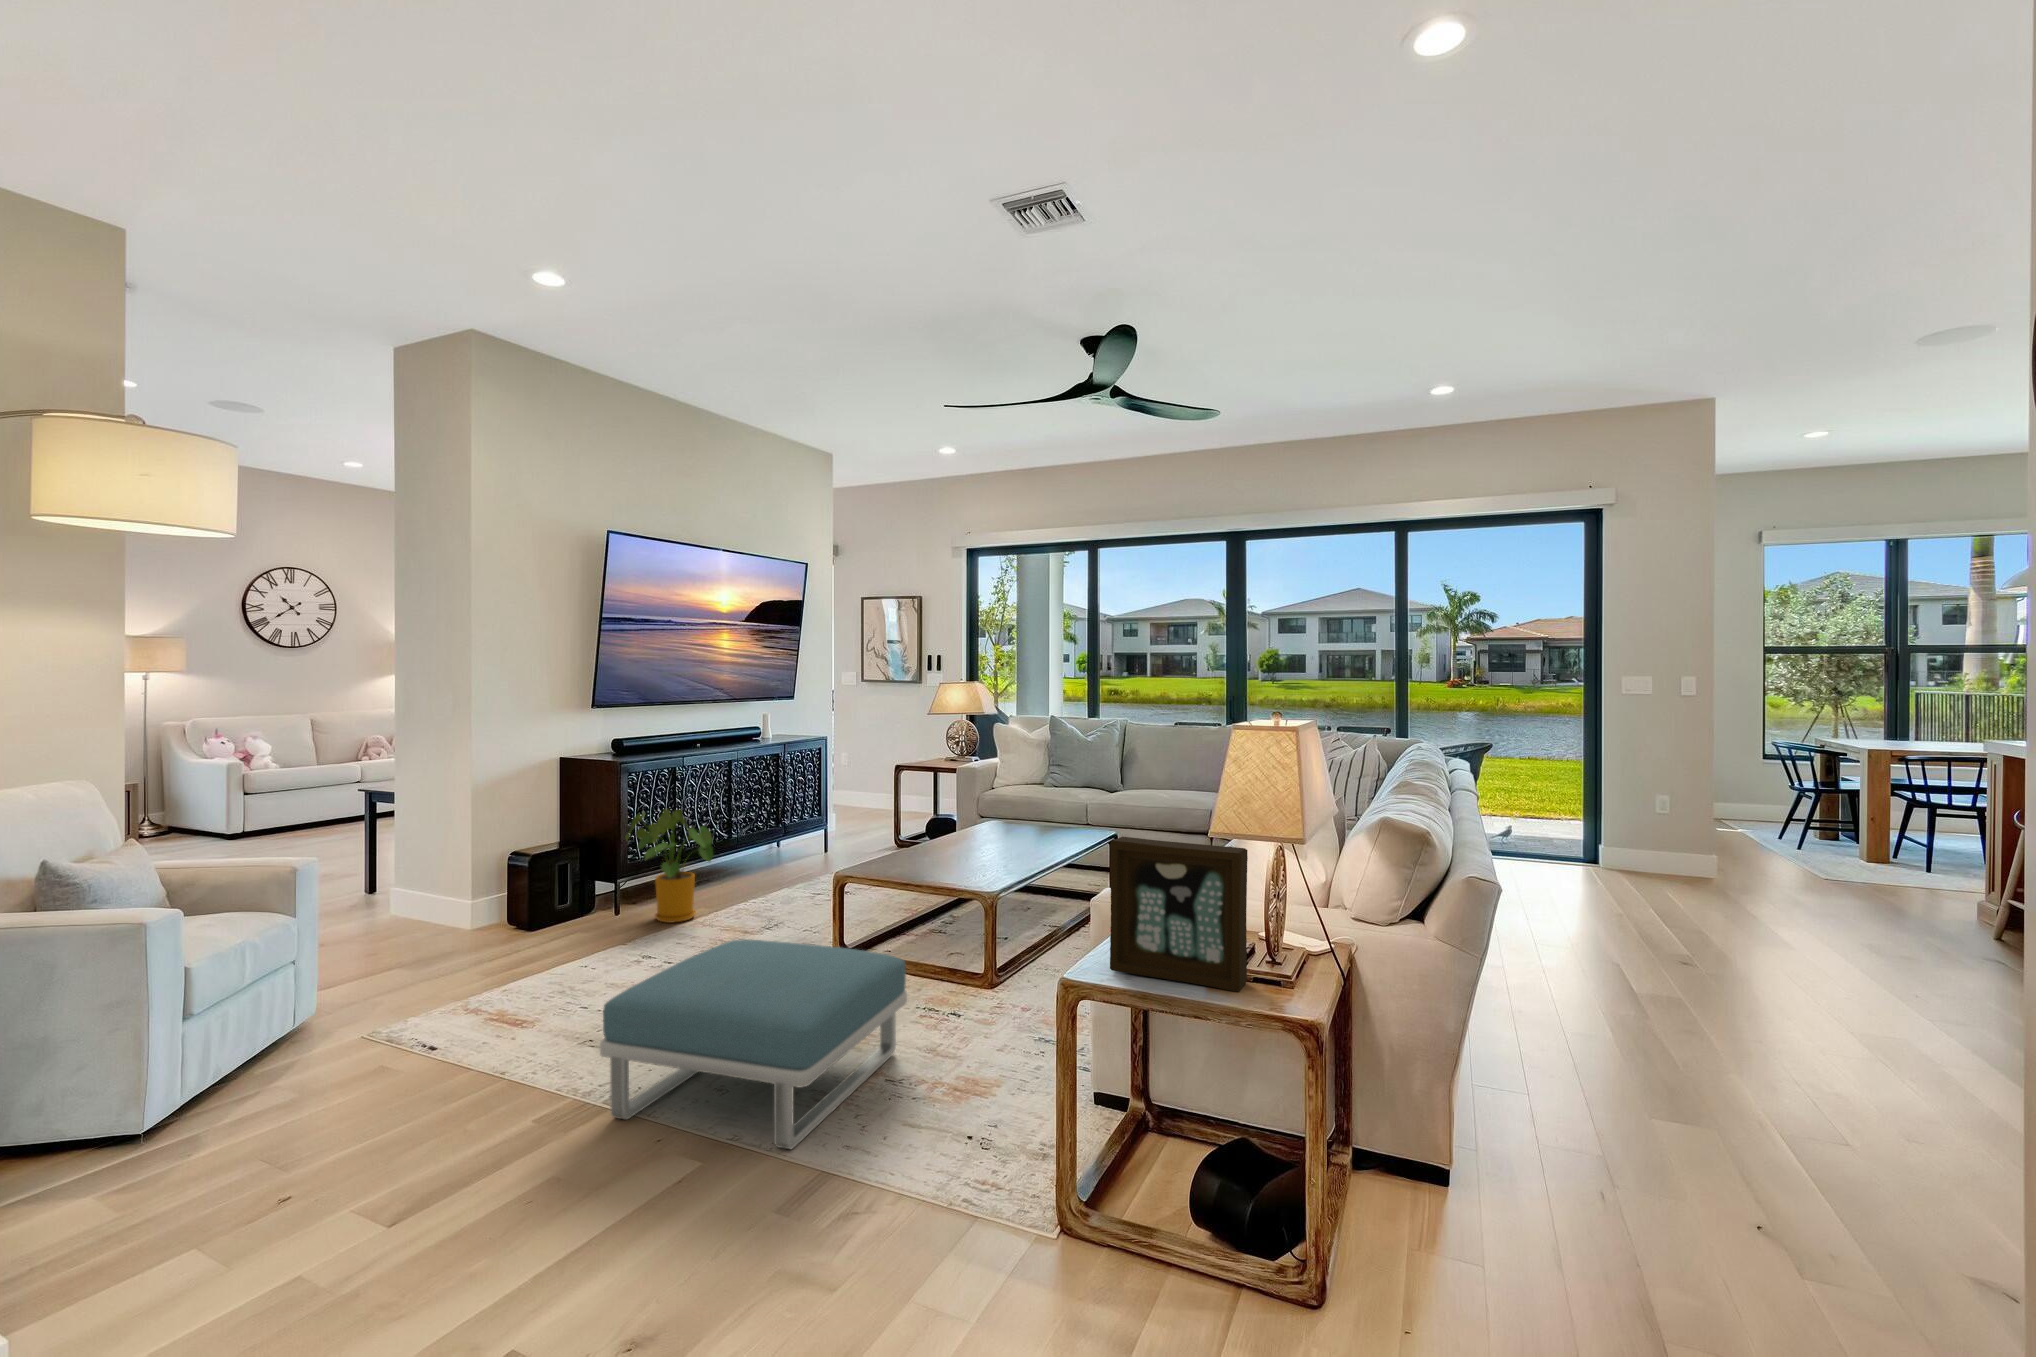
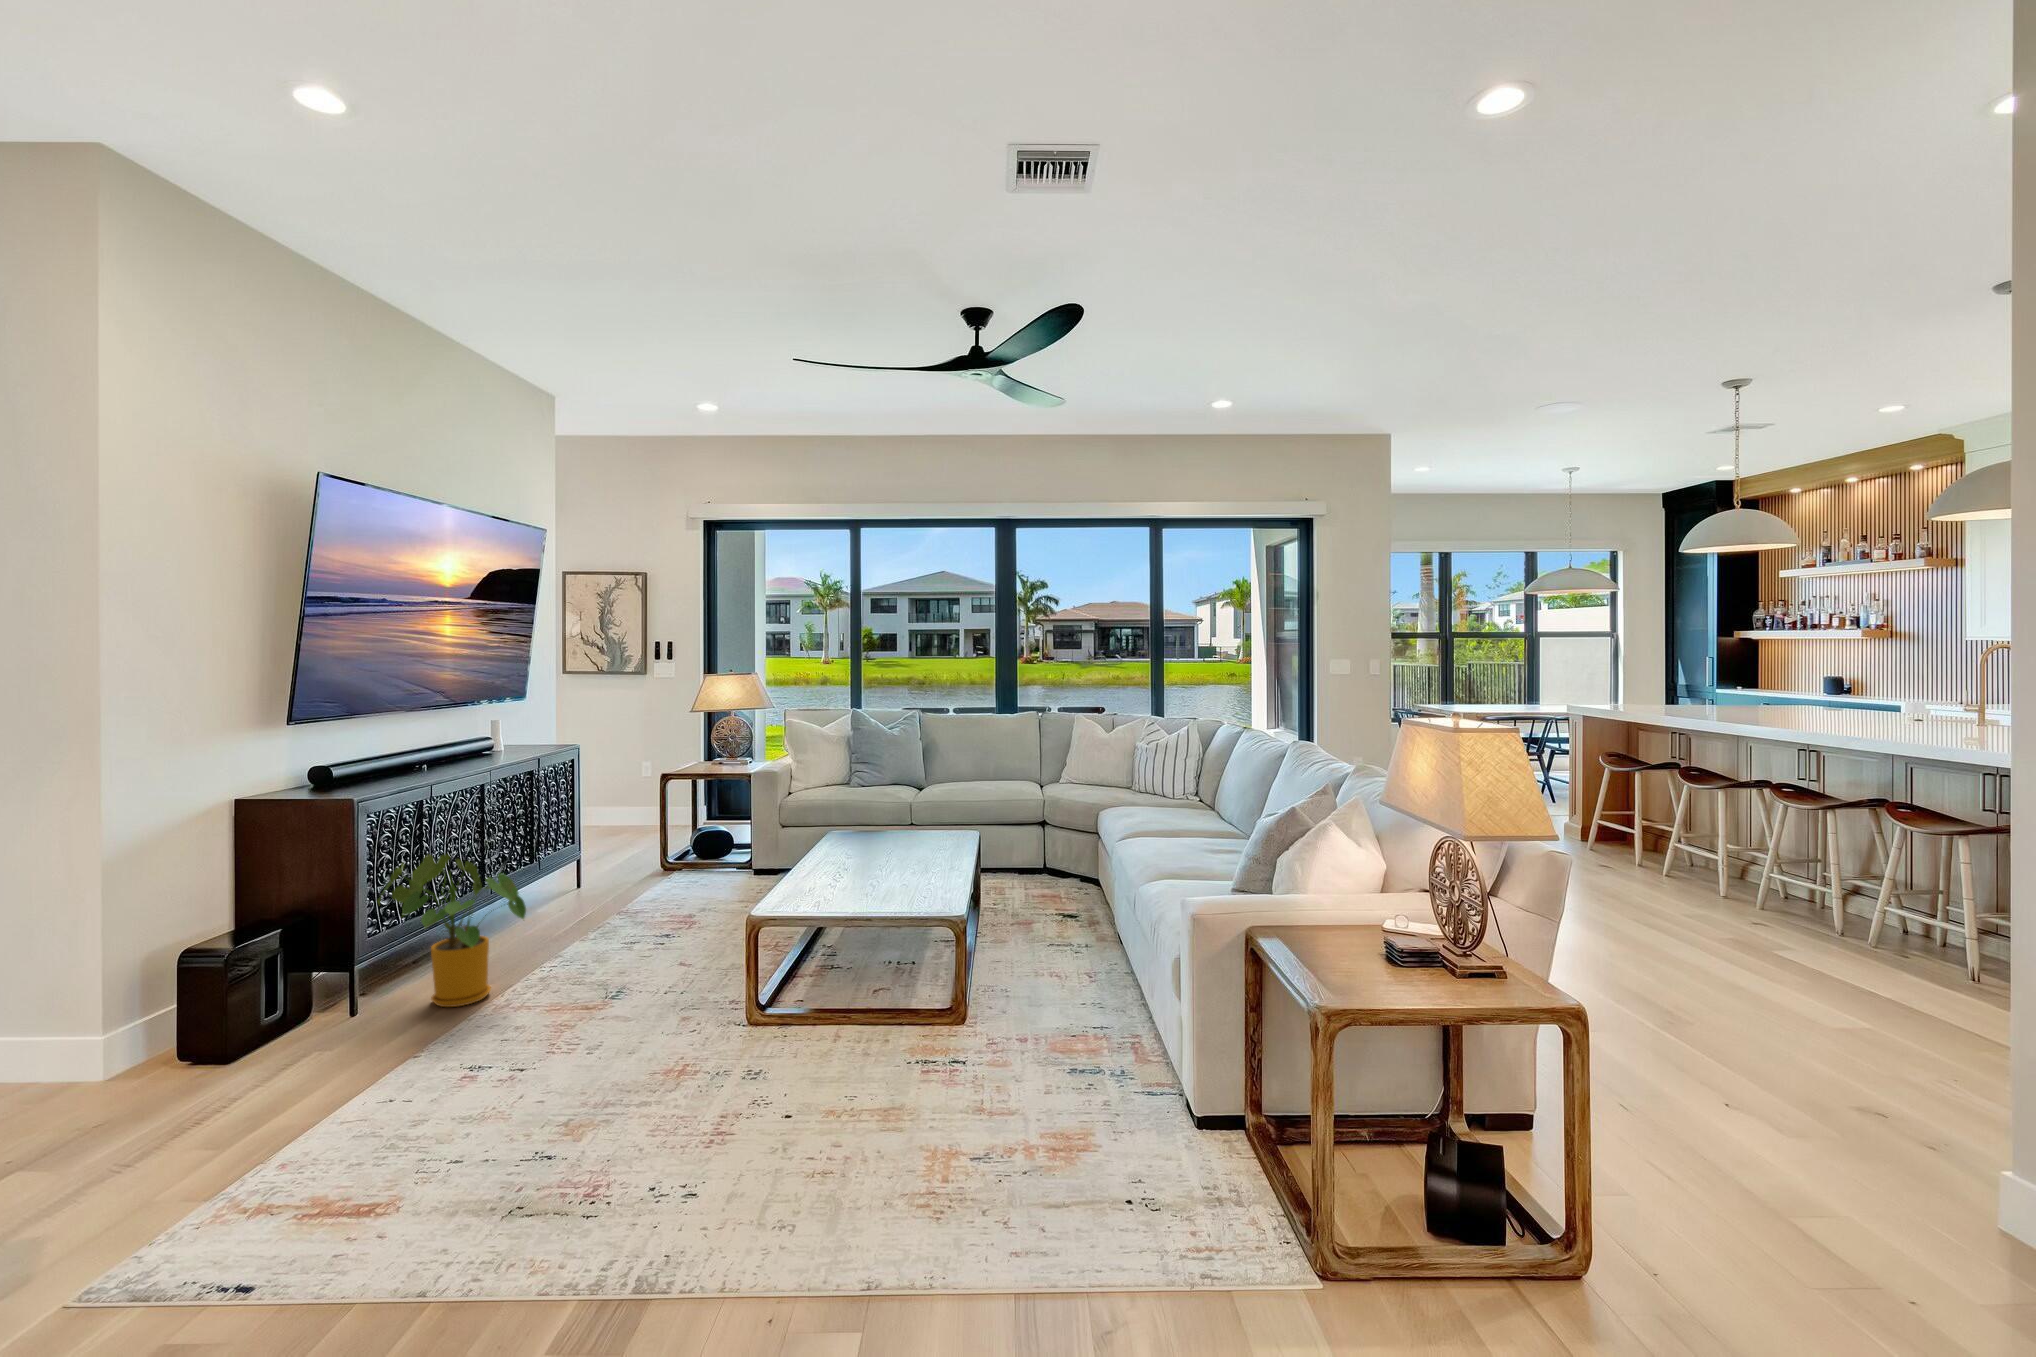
picture frame: present [1110,837,1248,991] -> none [1331,848,1483,994]
footstool: present [600,939,907,1149] -> none [643,1008,974,1307]

